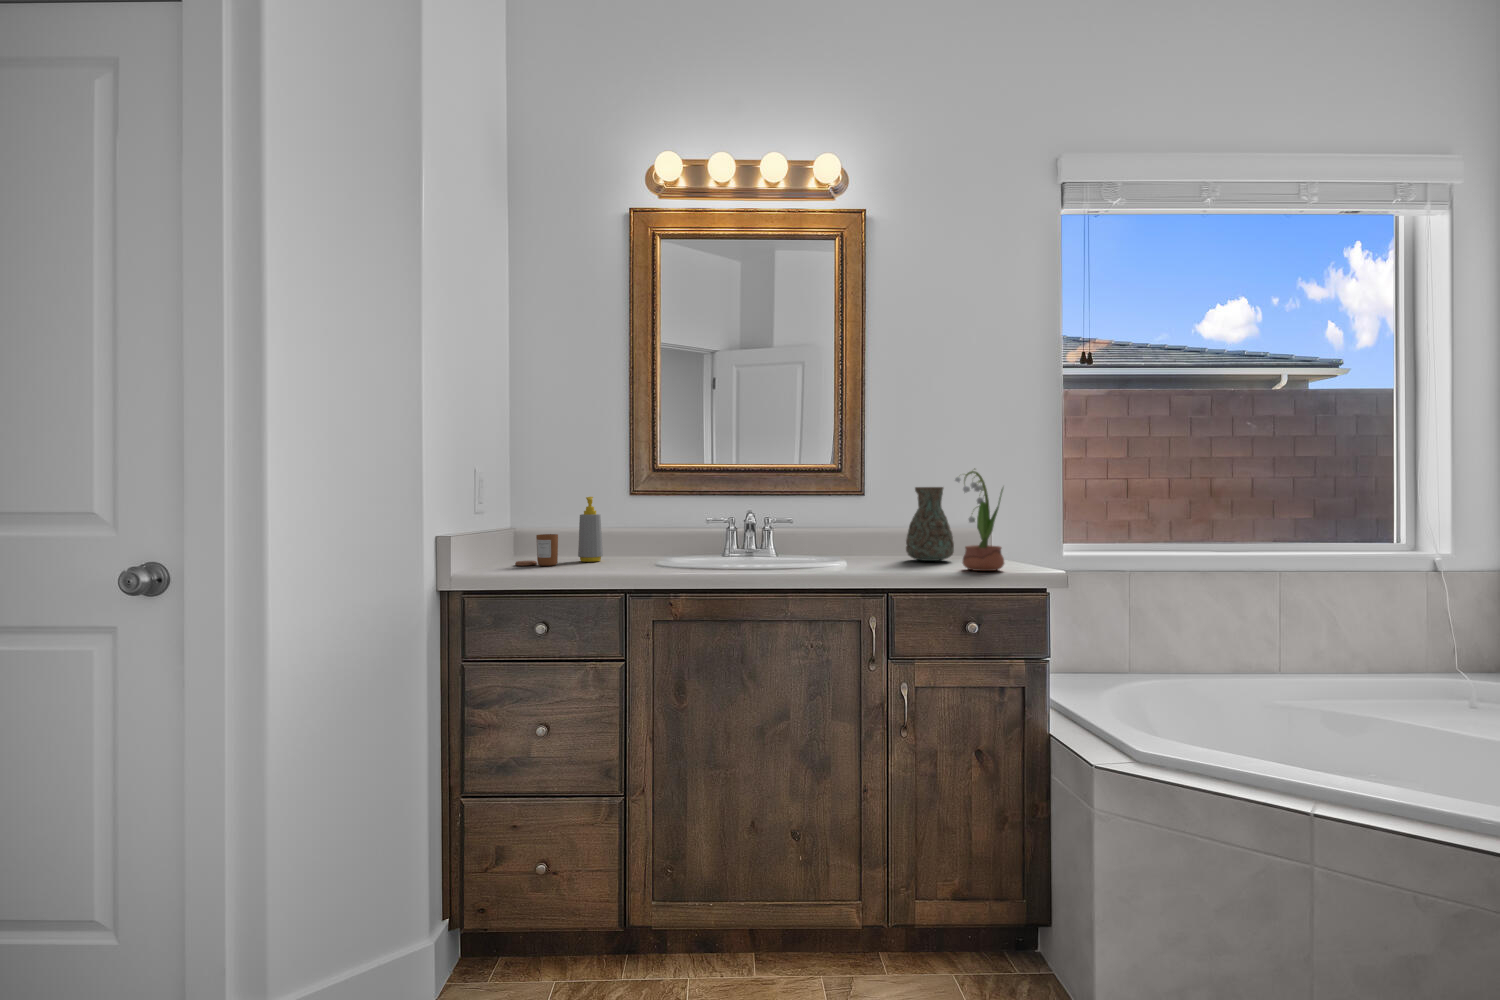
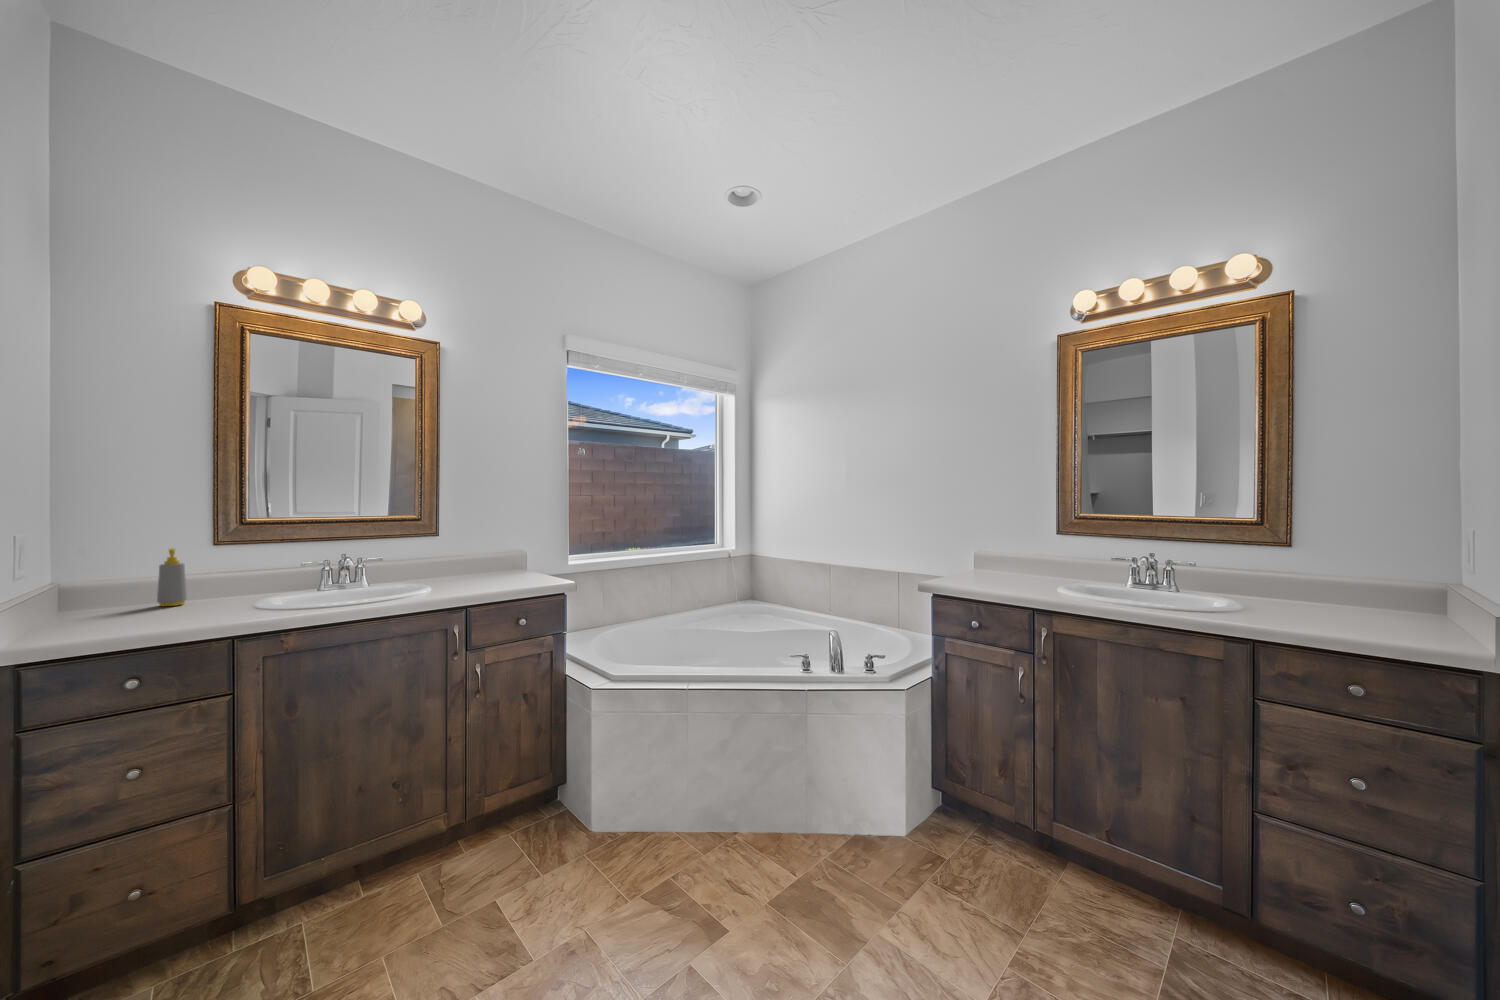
potted flower: present [955,471,1004,571] -> none [508,521,540,585]
decorative vase: present [906,487,954,561] -> none [469,531,503,580]
candle: present [515,534,558,566] -> none [79,585,138,617]

